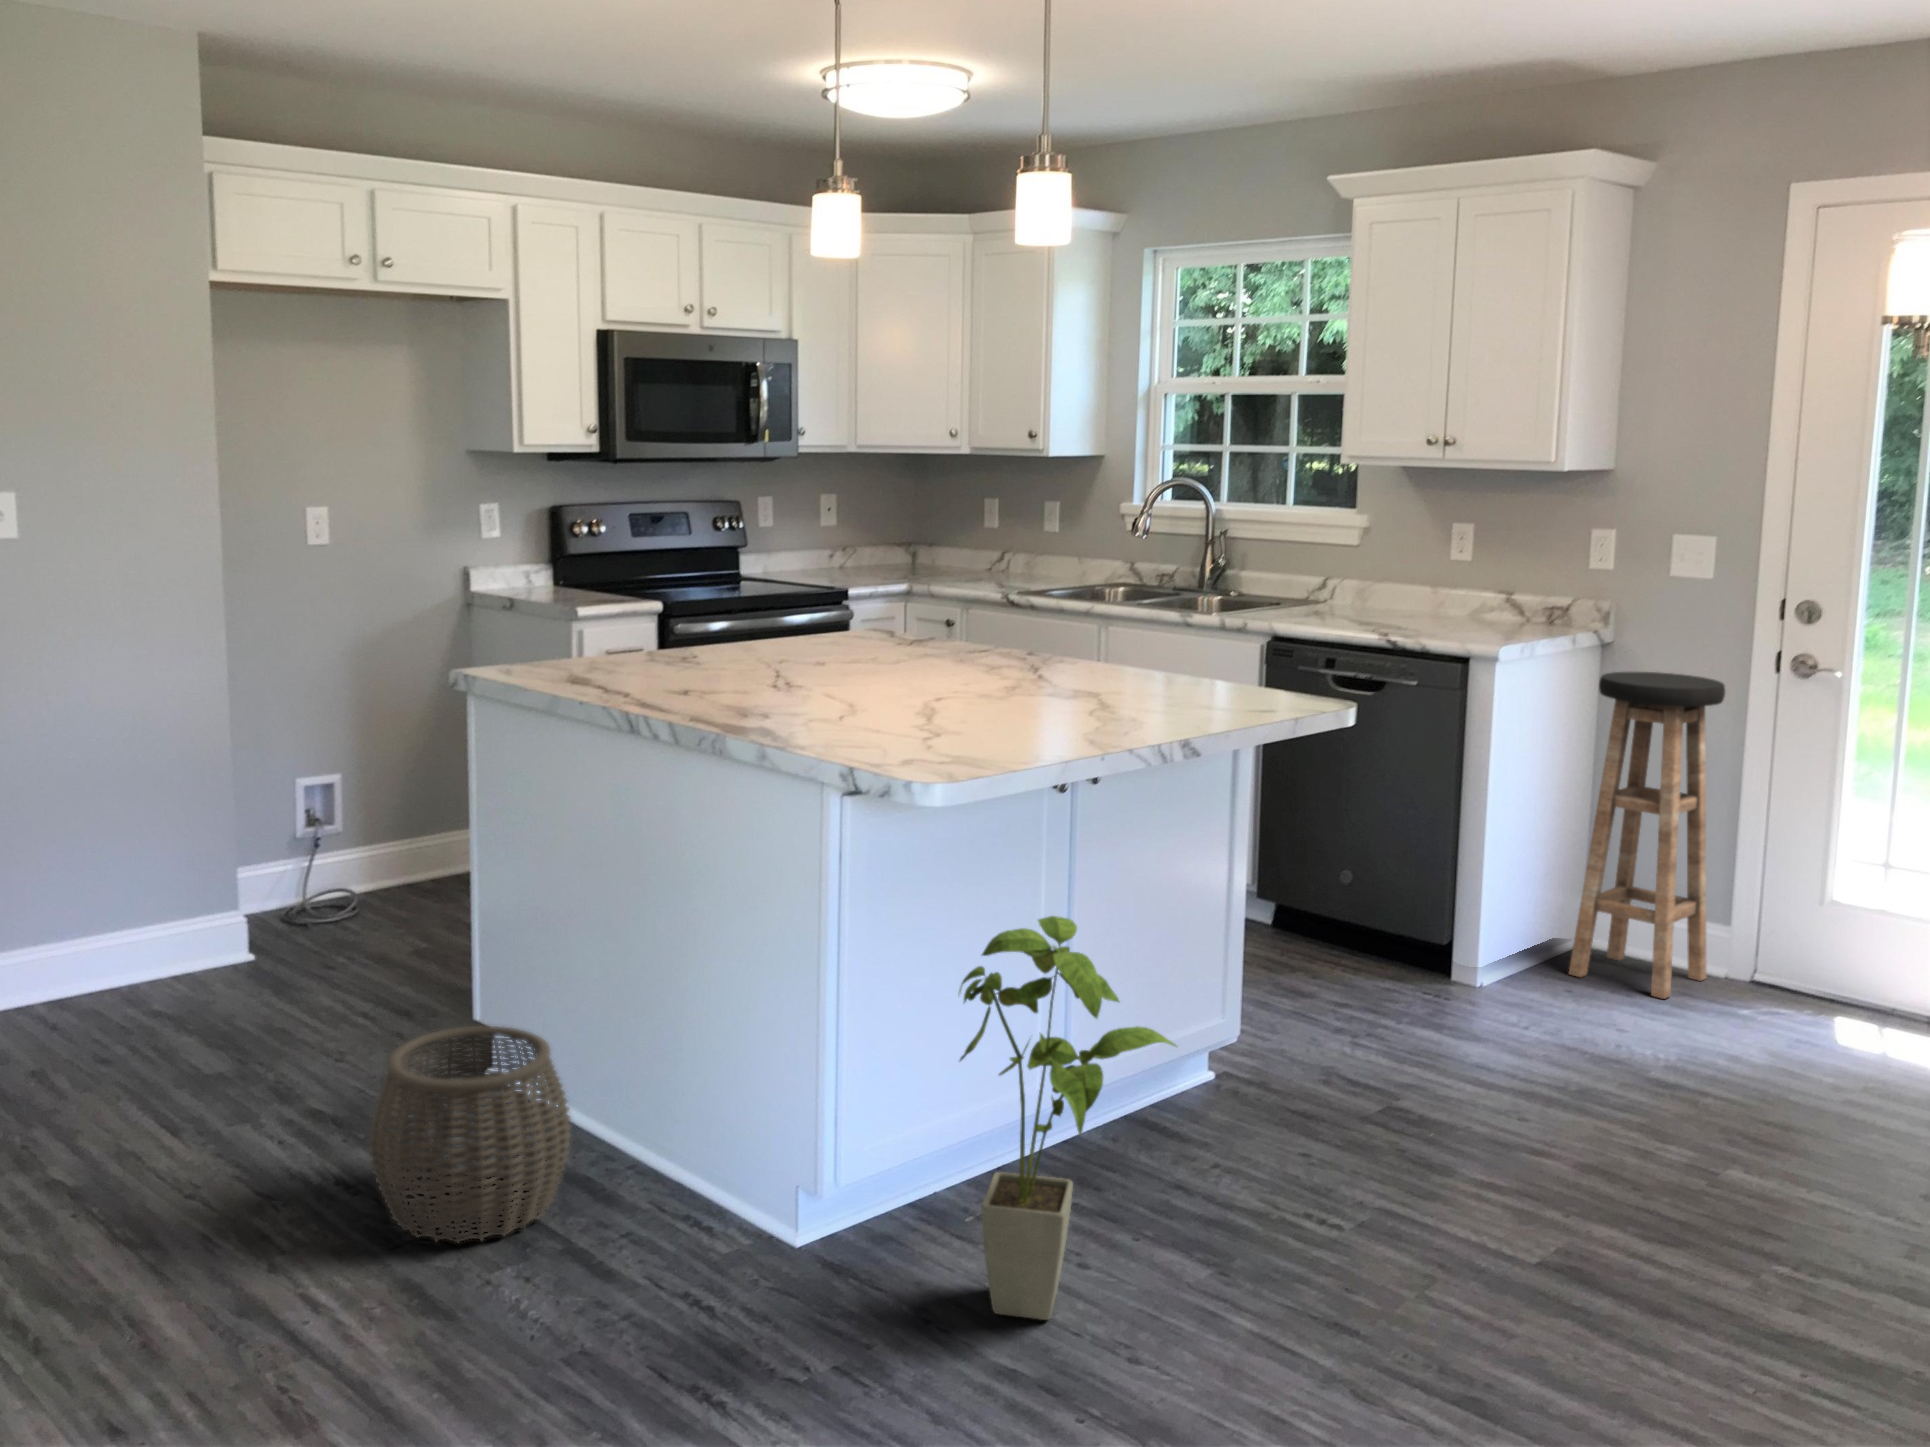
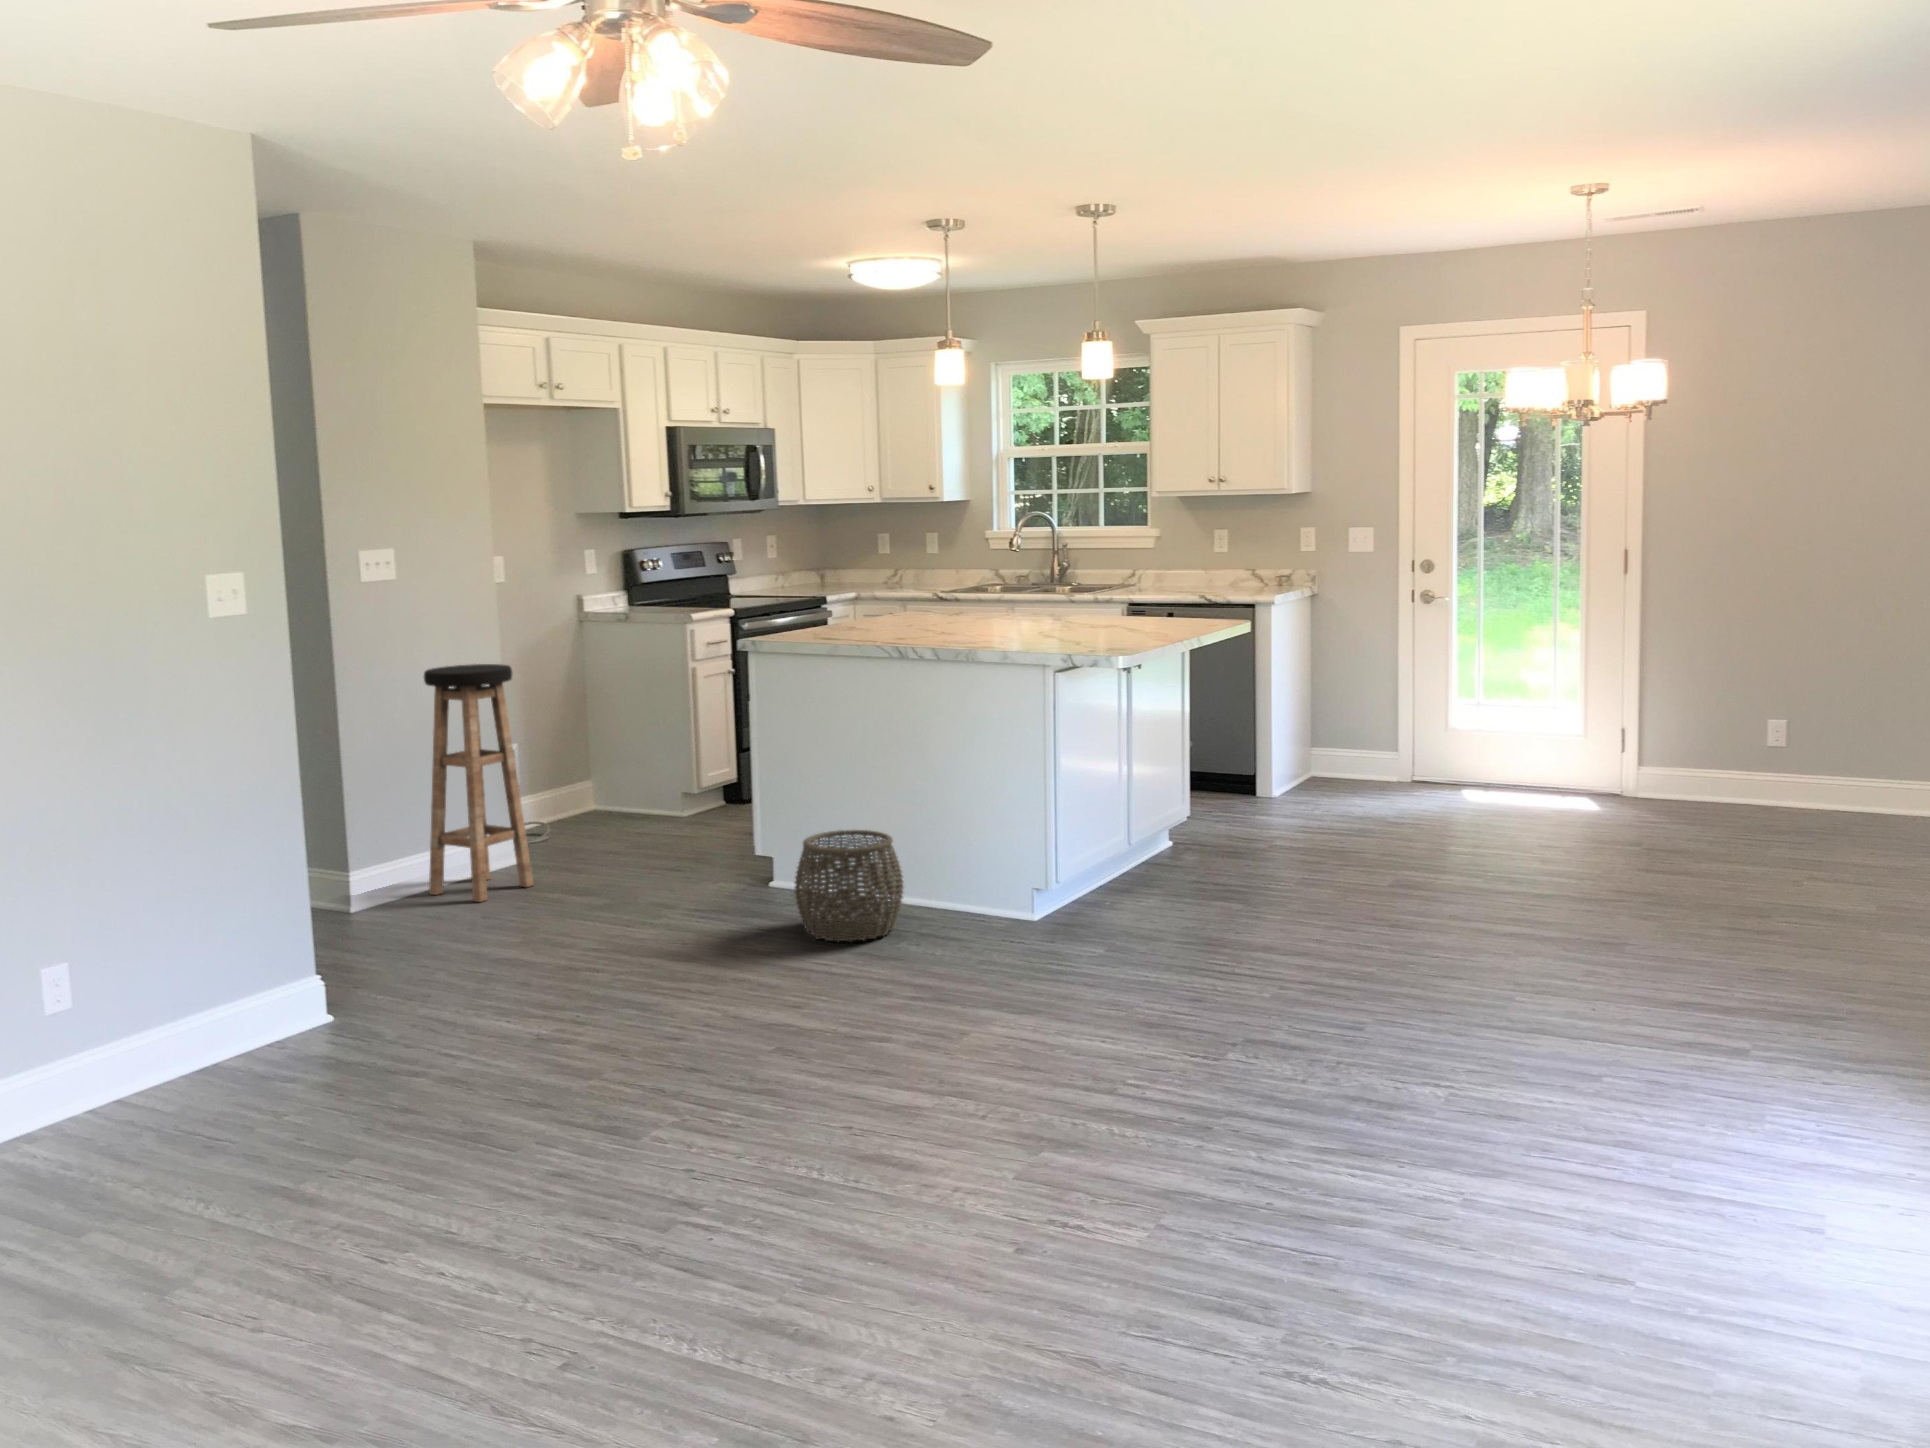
bar stool: present [1569,672,1725,999] -> present [424,664,533,902]
house plant: present [959,916,1176,1320] -> none [1126,717,1235,927]

